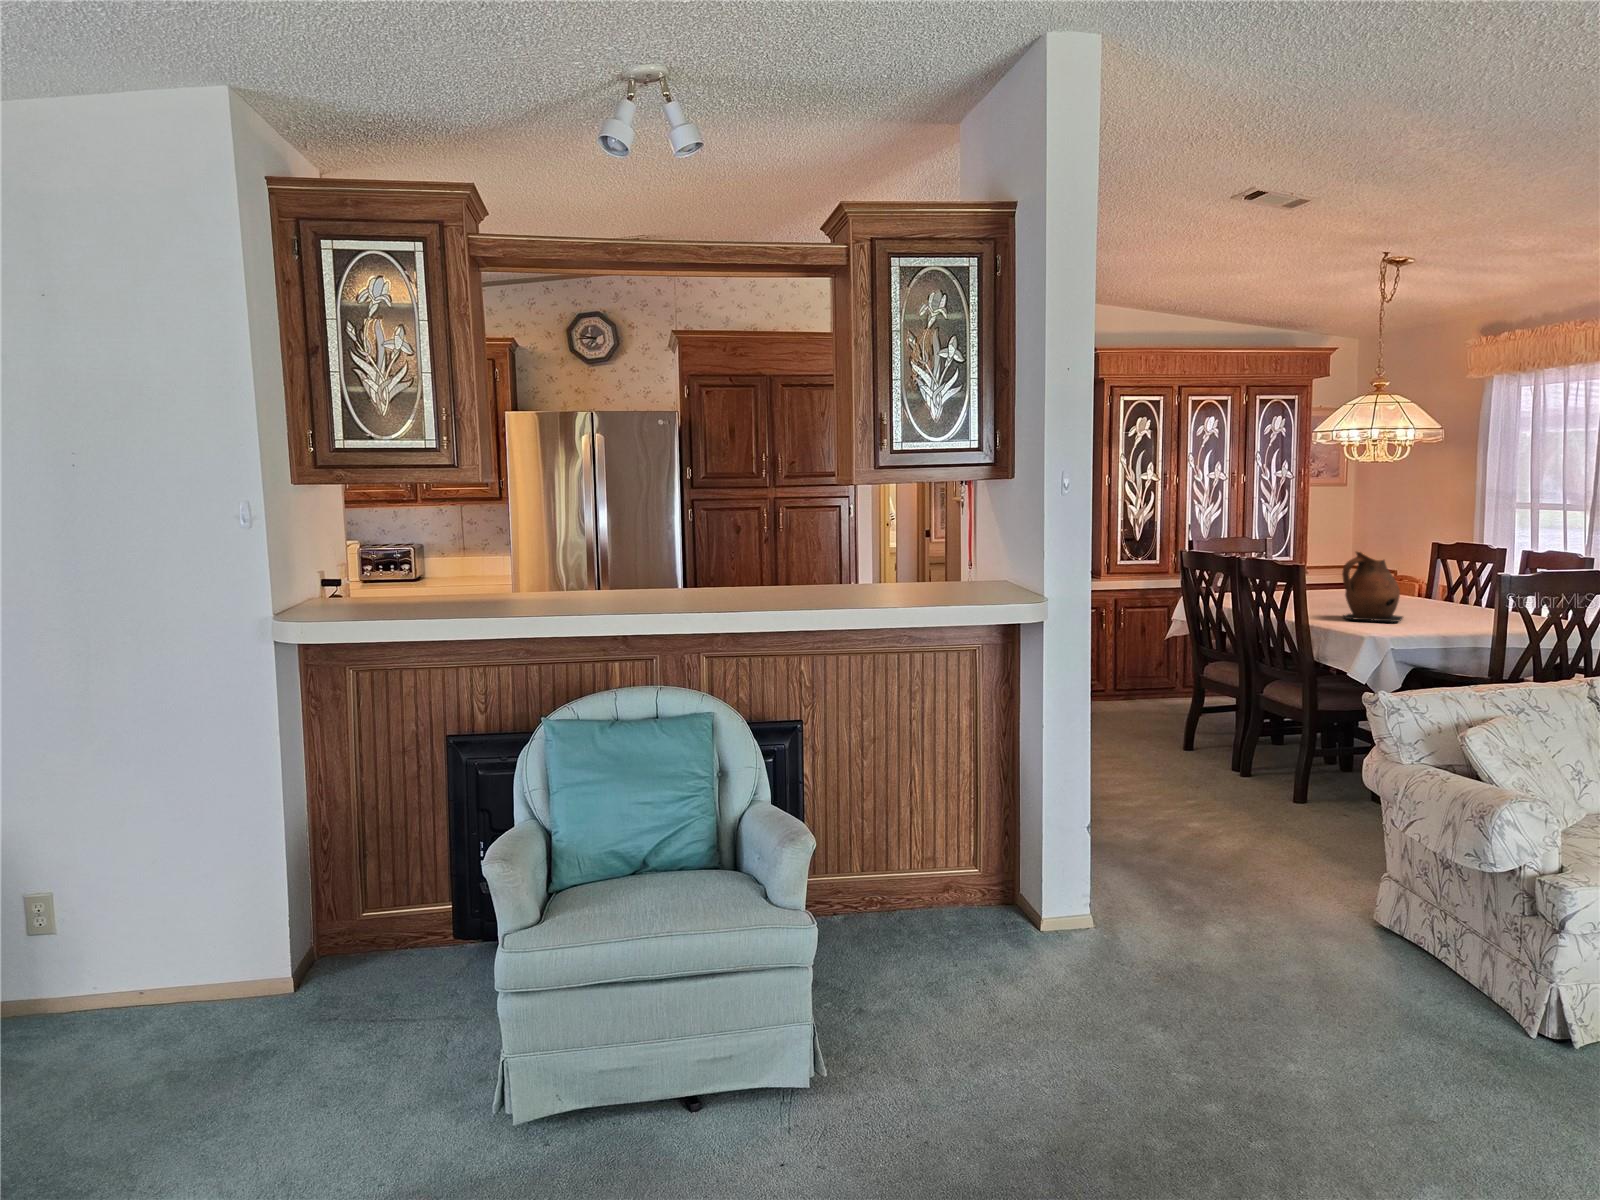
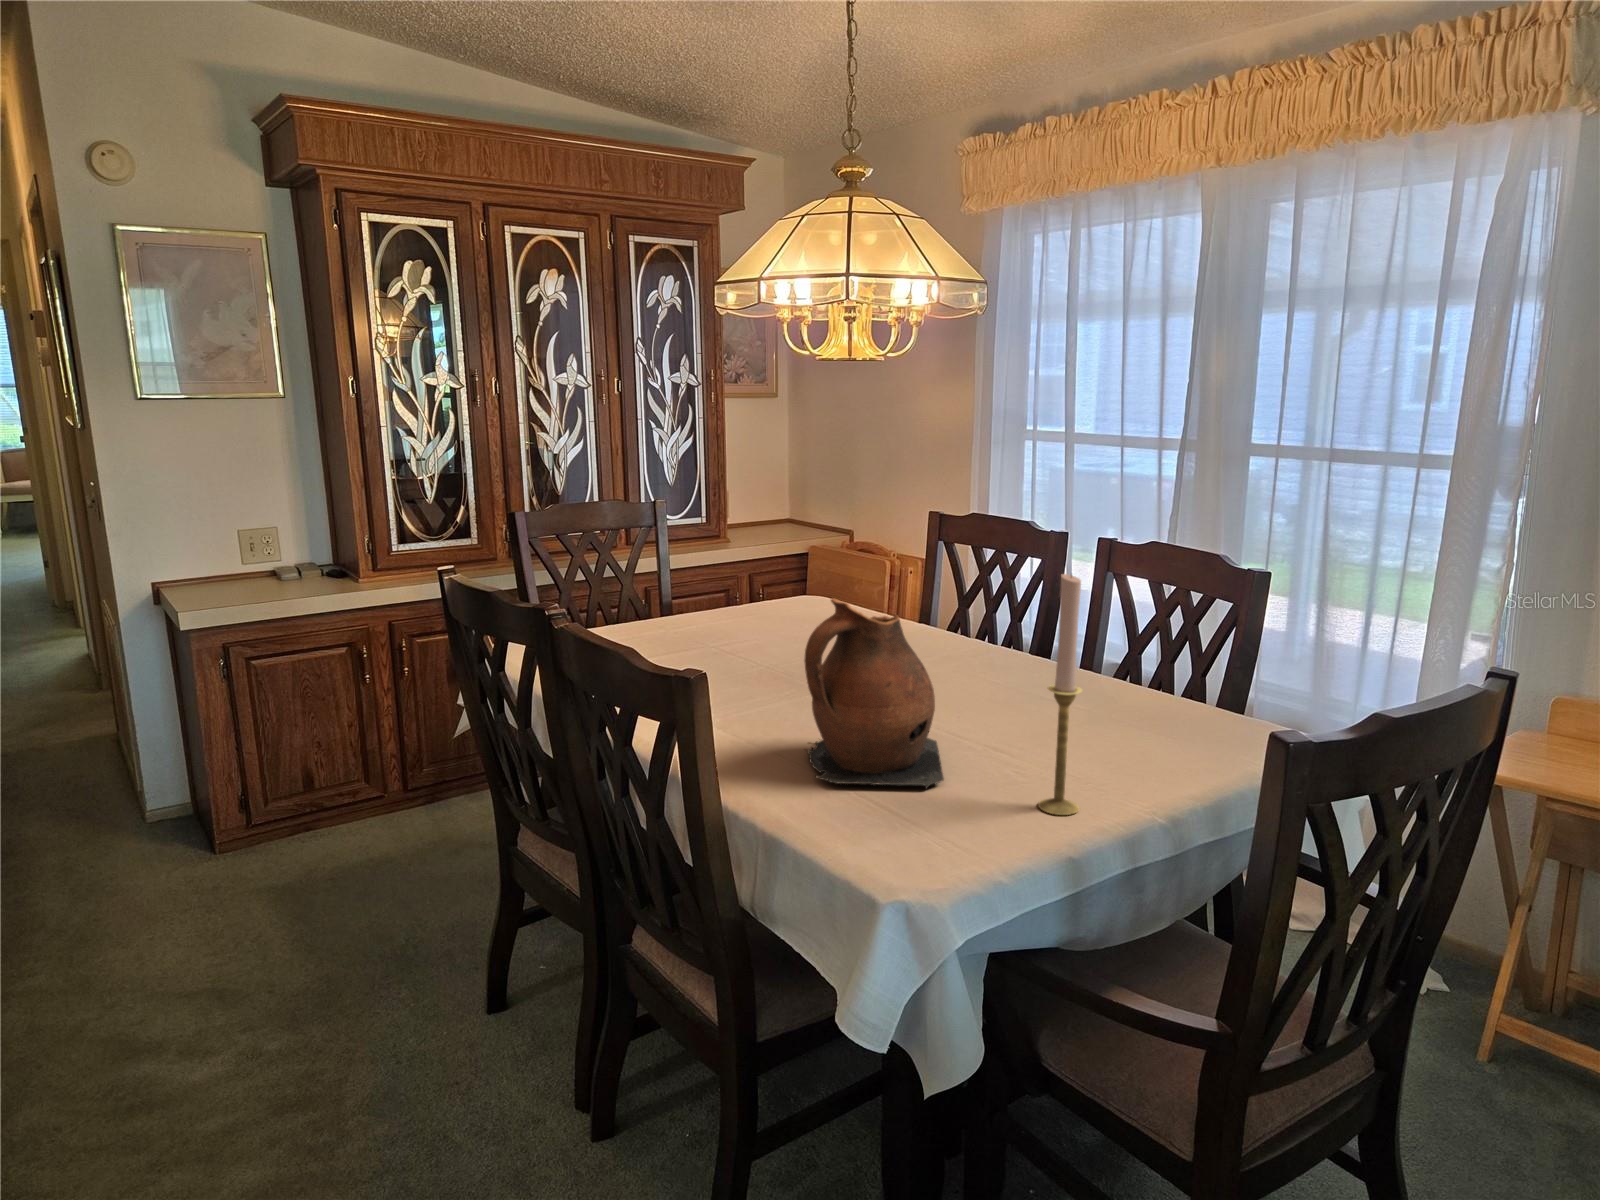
candlestick: none [1438,537,1457,629] -> present [1038,574,1082,815]

